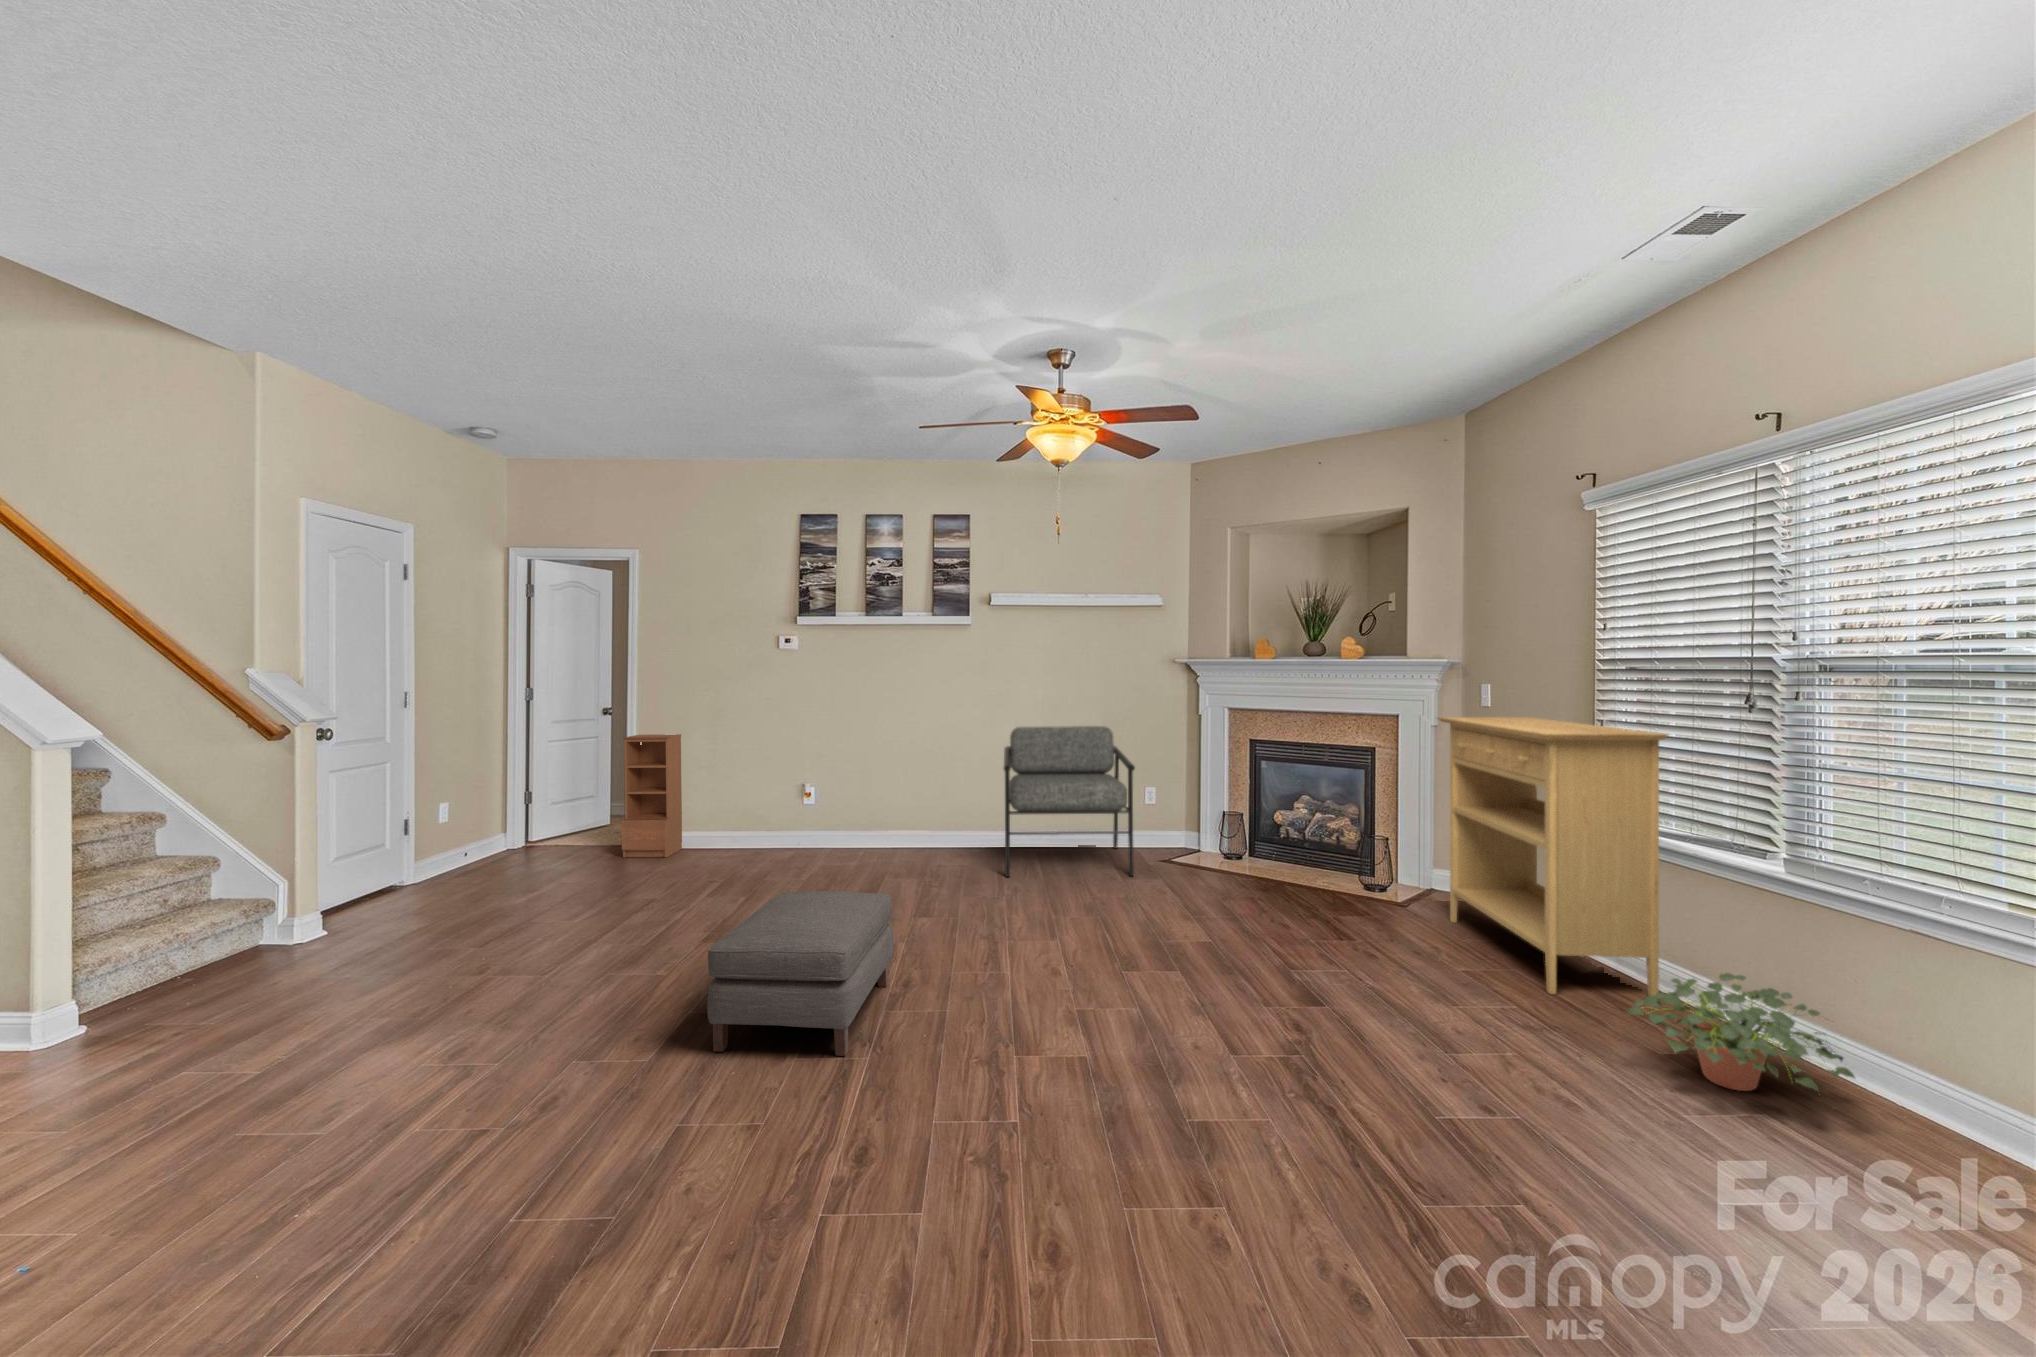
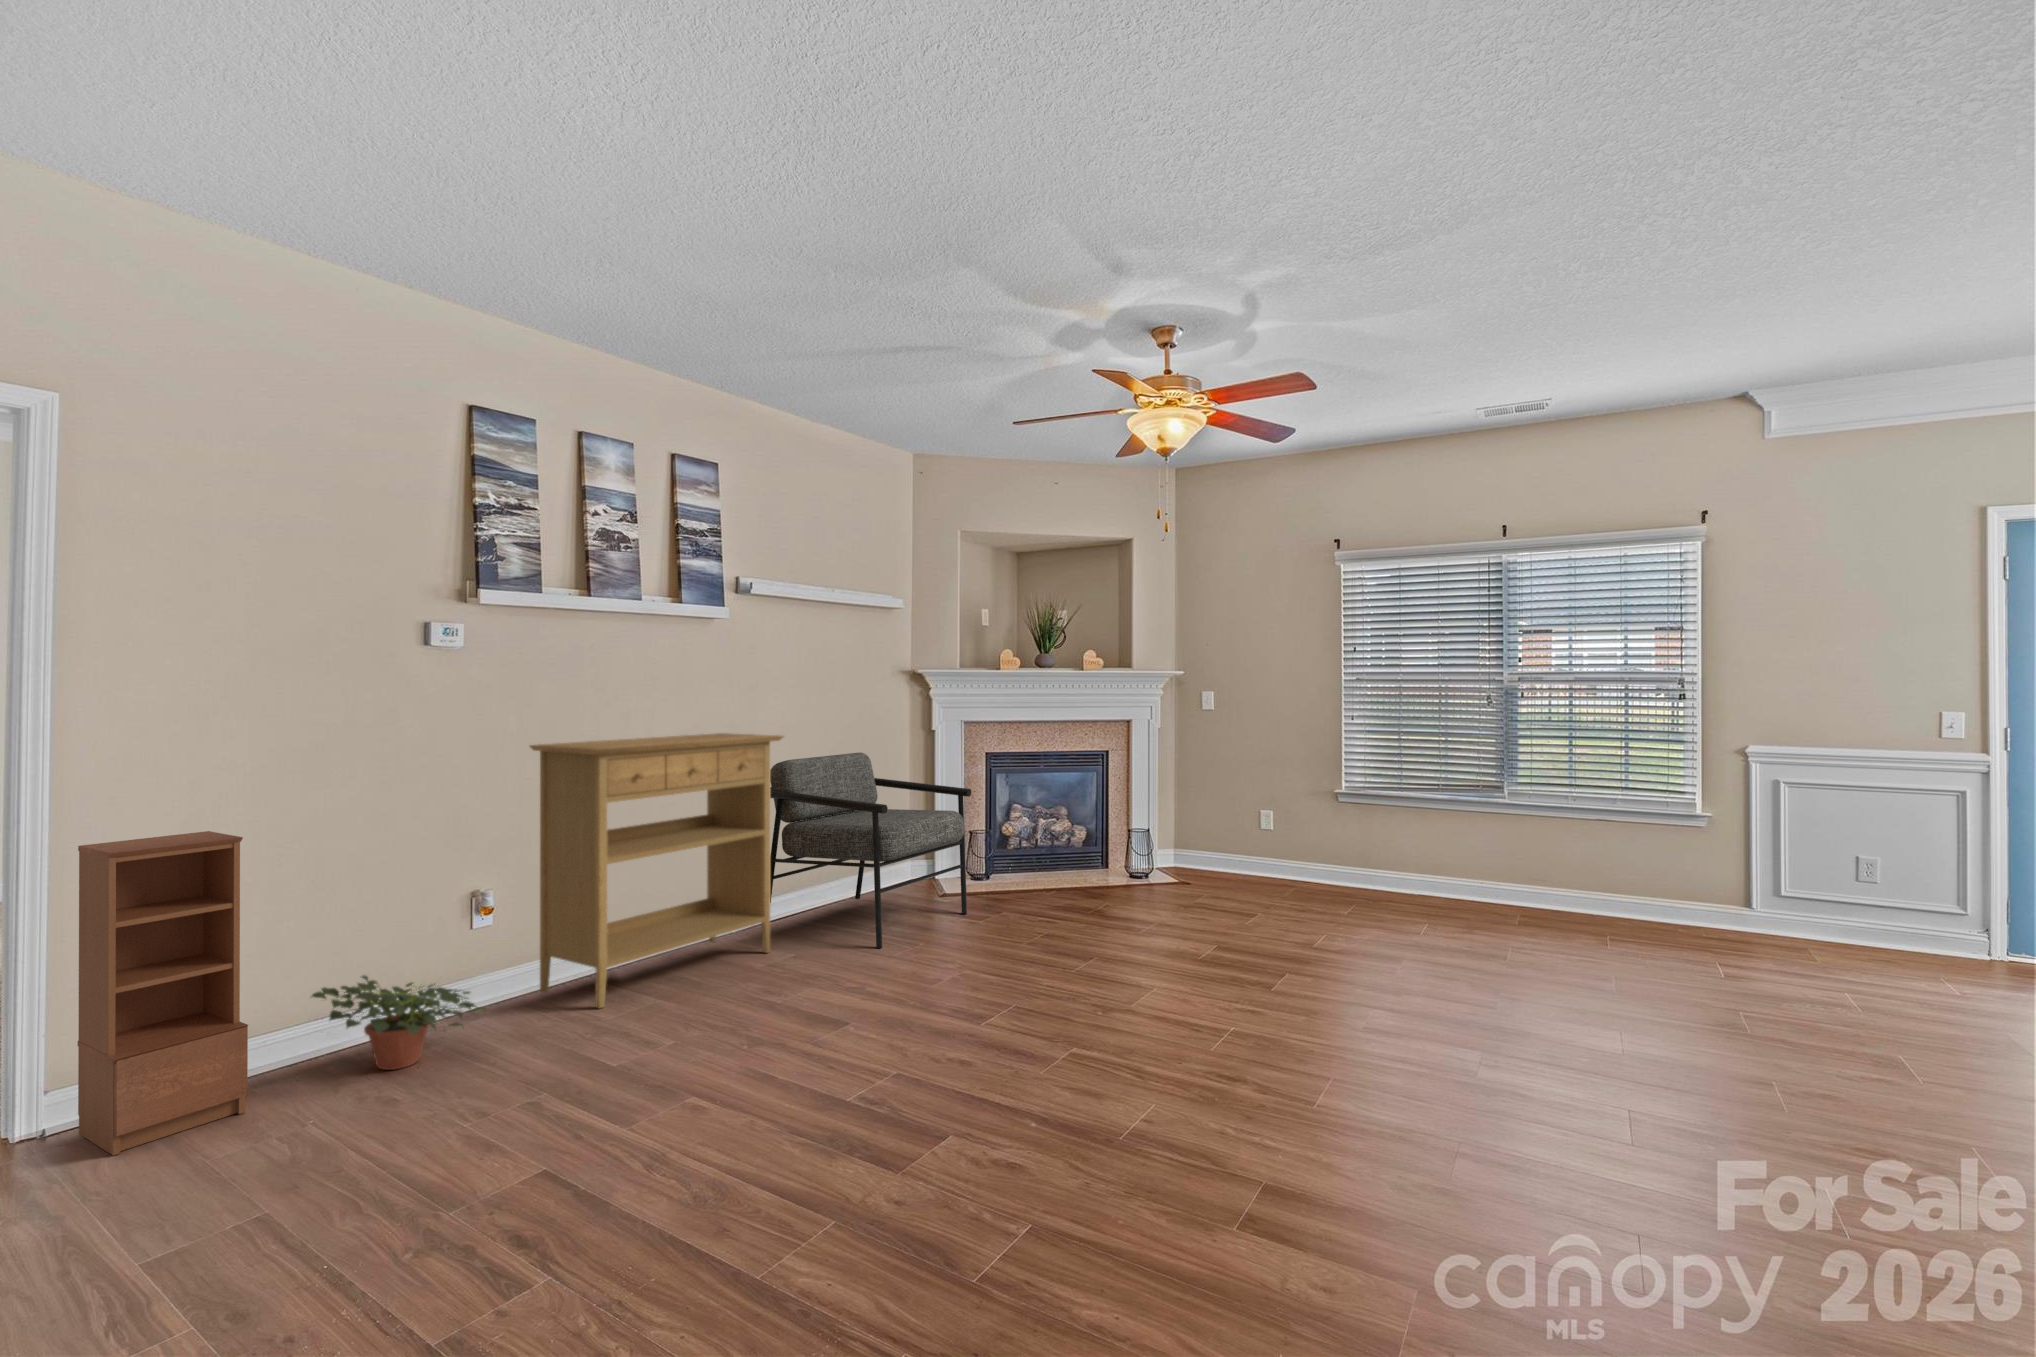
console table: present [1437,717,1667,996] -> present [530,733,783,1008]
ottoman: present [707,891,894,1056] -> none [1097,943,1359,1148]
potted plant: present [1628,973,1855,1091] -> present [312,976,484,1070]

